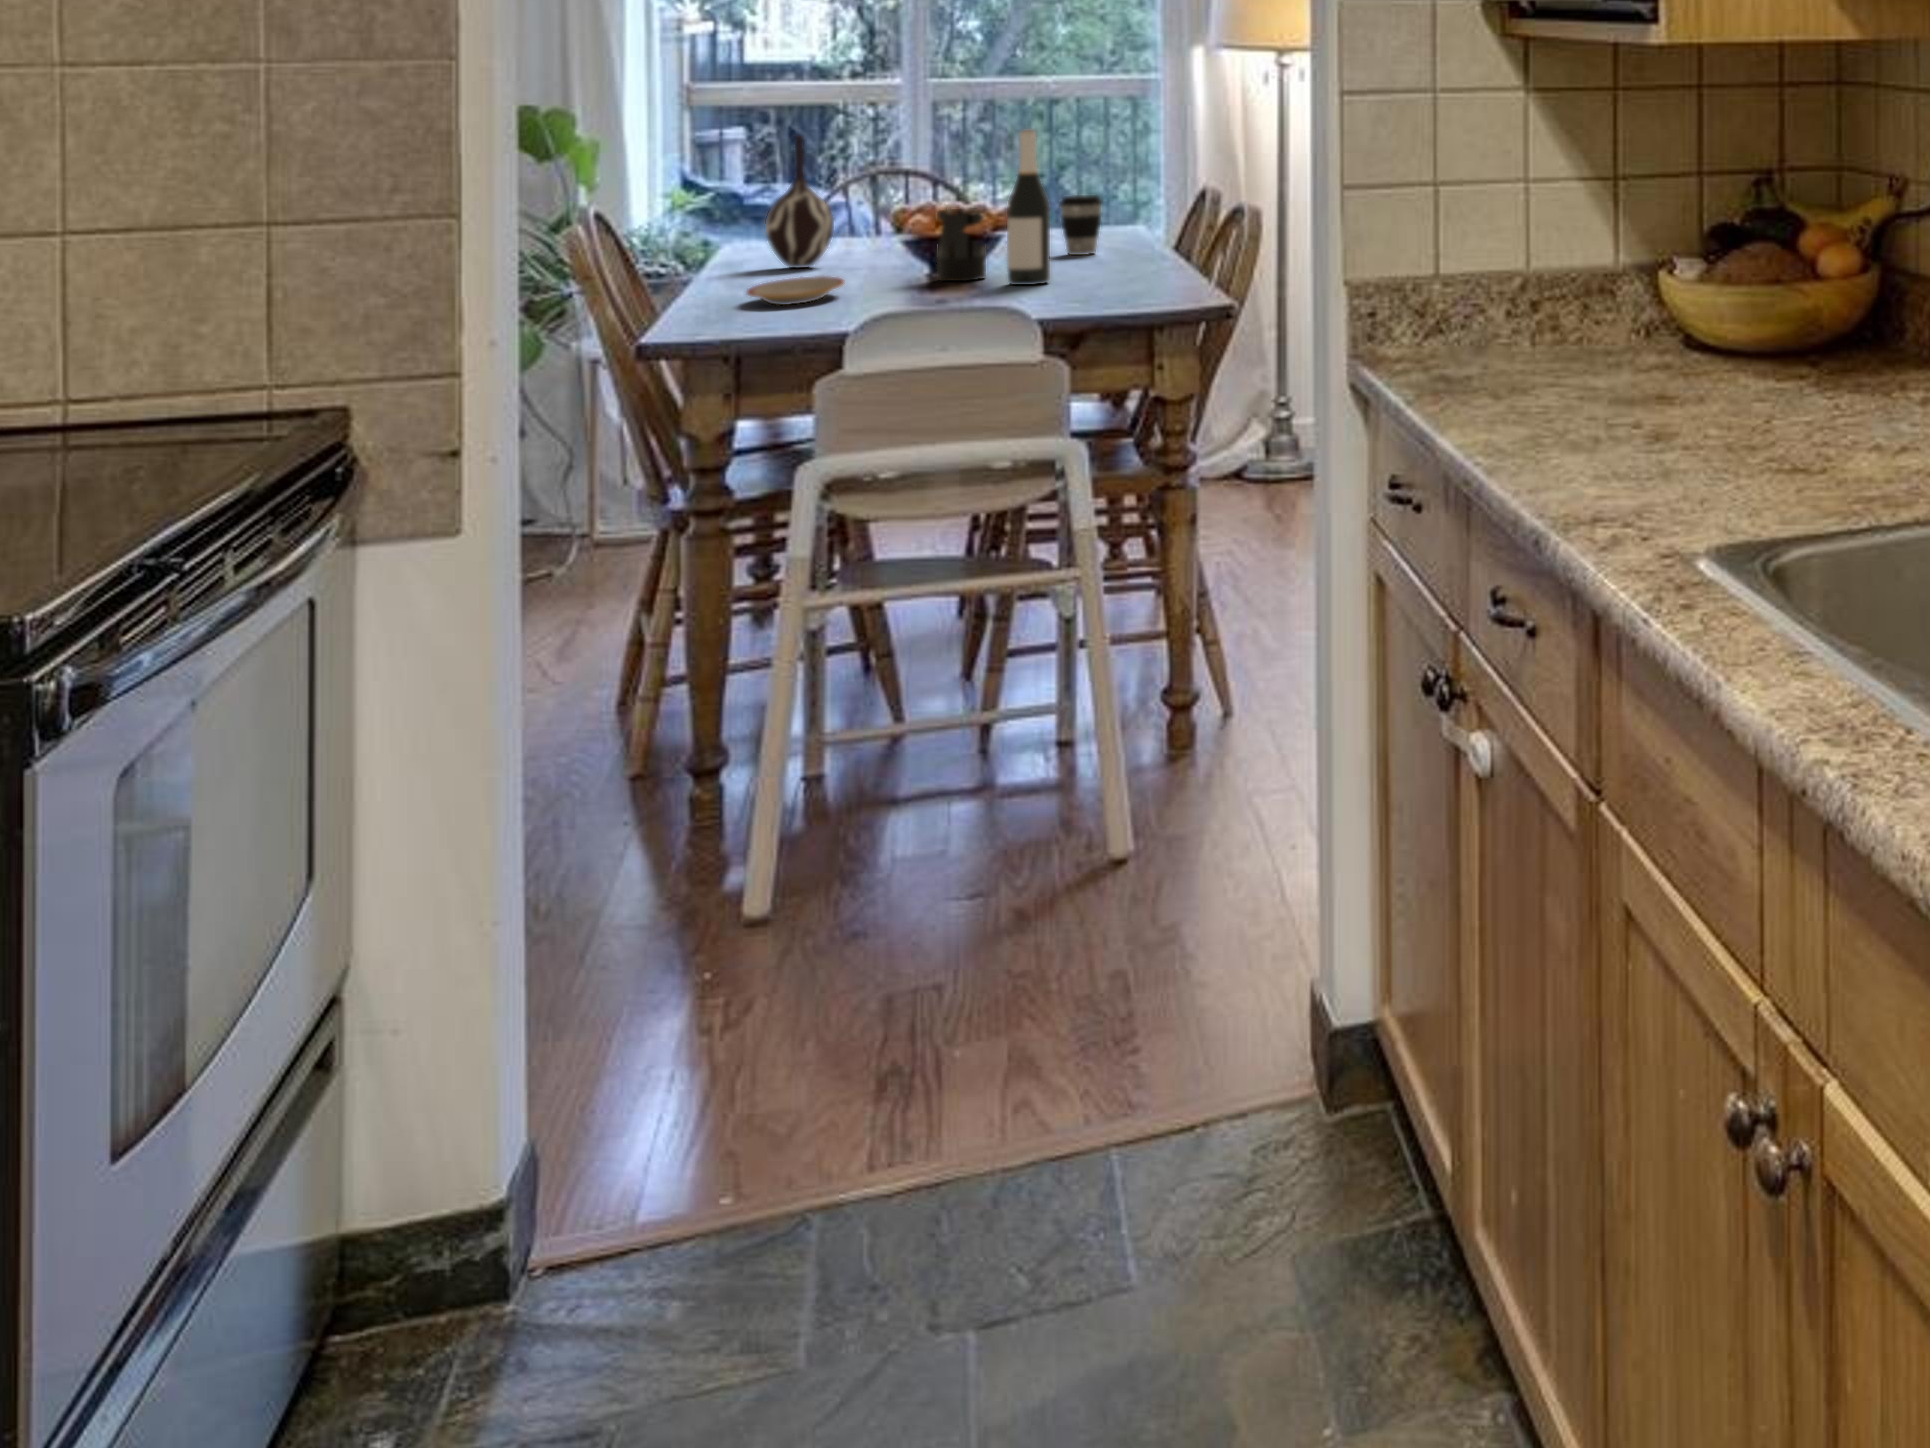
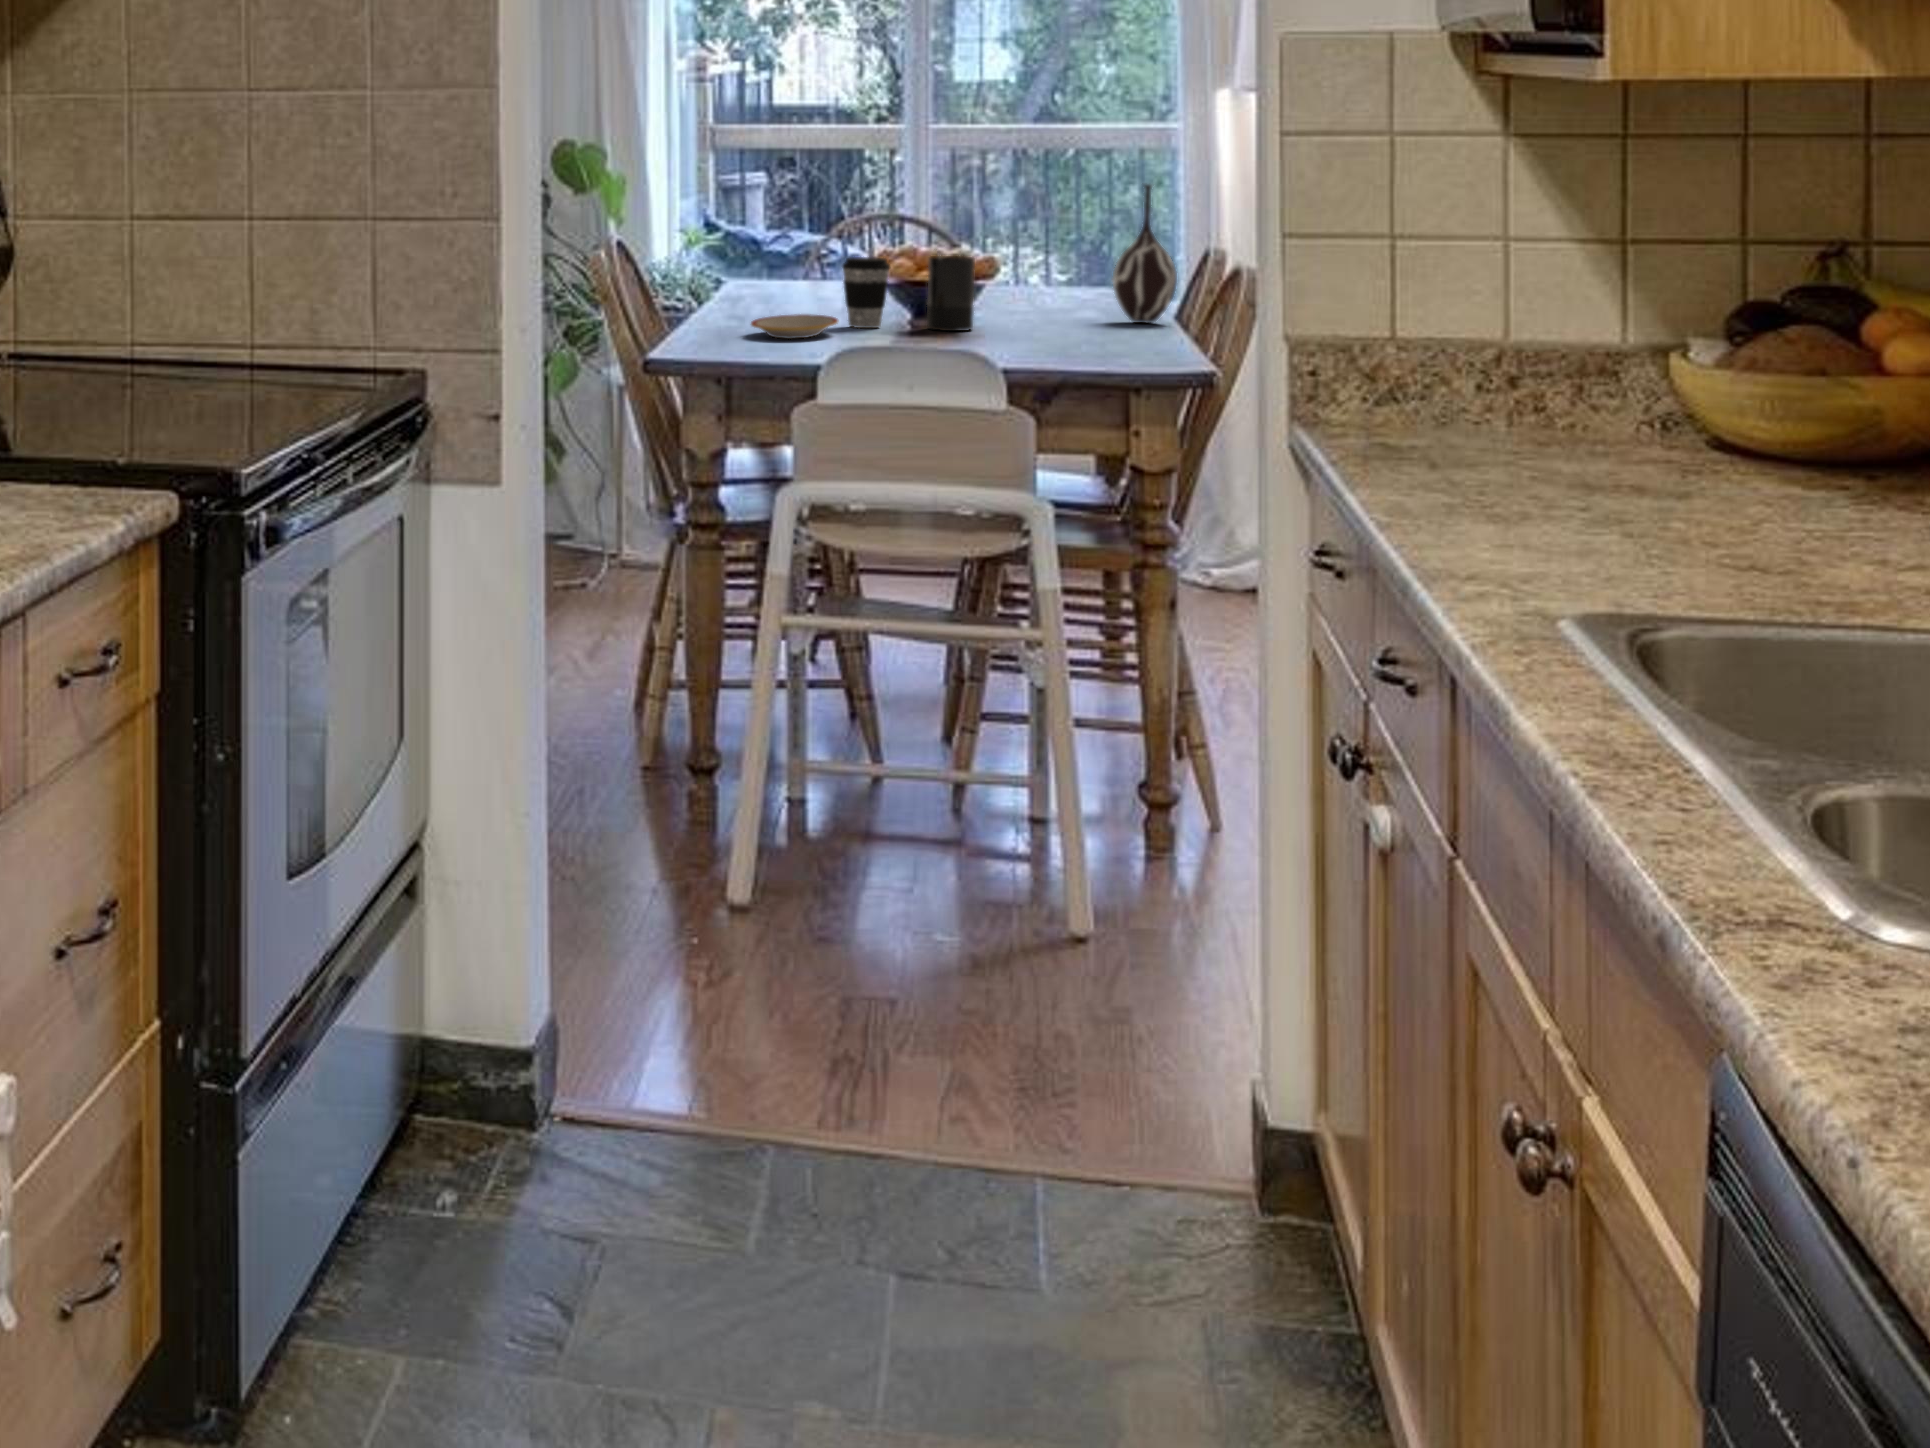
wine bottle: present [1007,130,1050,285] -> none [992,174,1036,339]
vase: present [765,135,834,268] -> present [1112,184,1177,323]
coffee cup: present [1060,195,1103,255] -> present [842,257,890,328]

